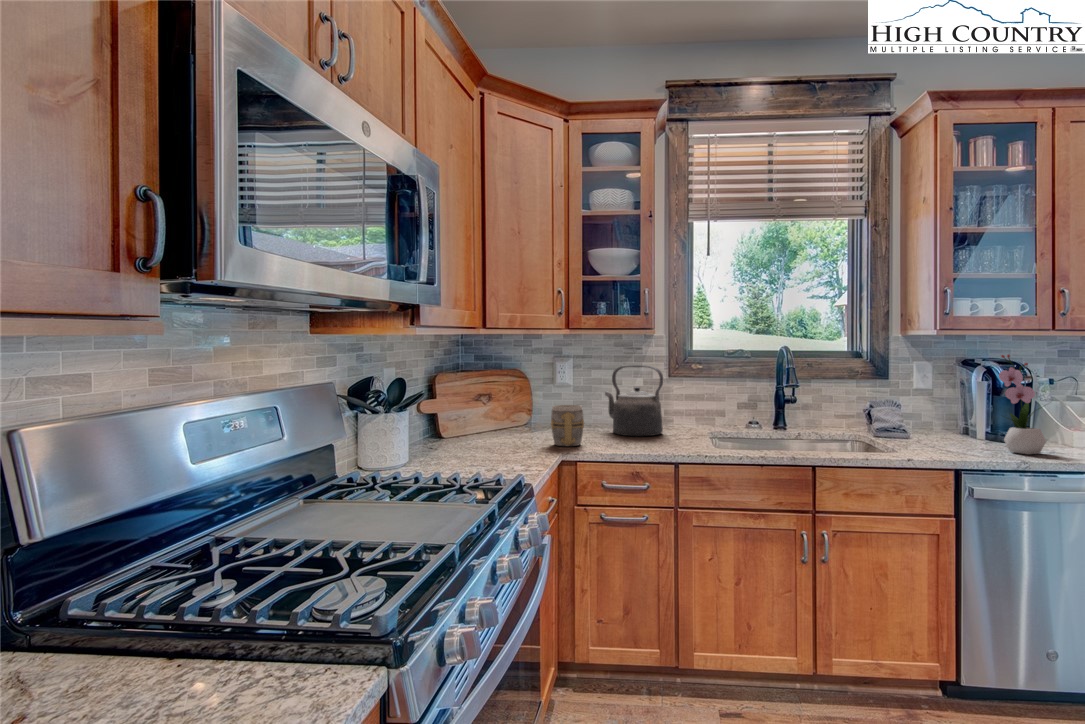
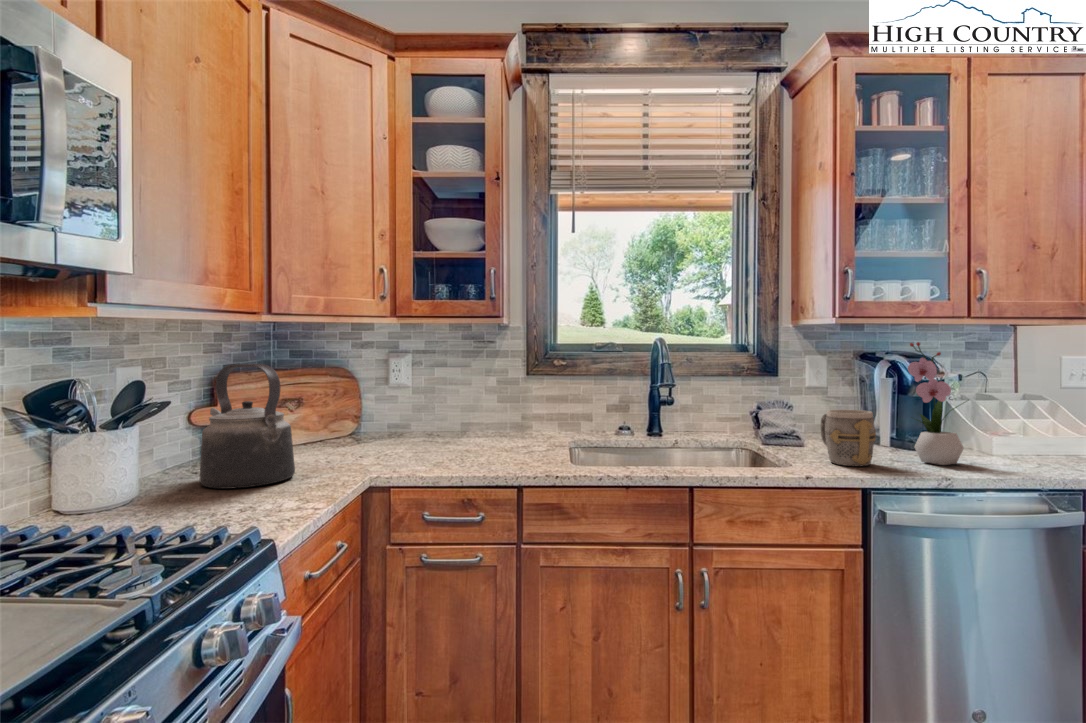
kettle: present [605,365,663,436] -> present [199,364,295,489]
mug: present [551,405,584,447] -> present [821,410,876,466]

